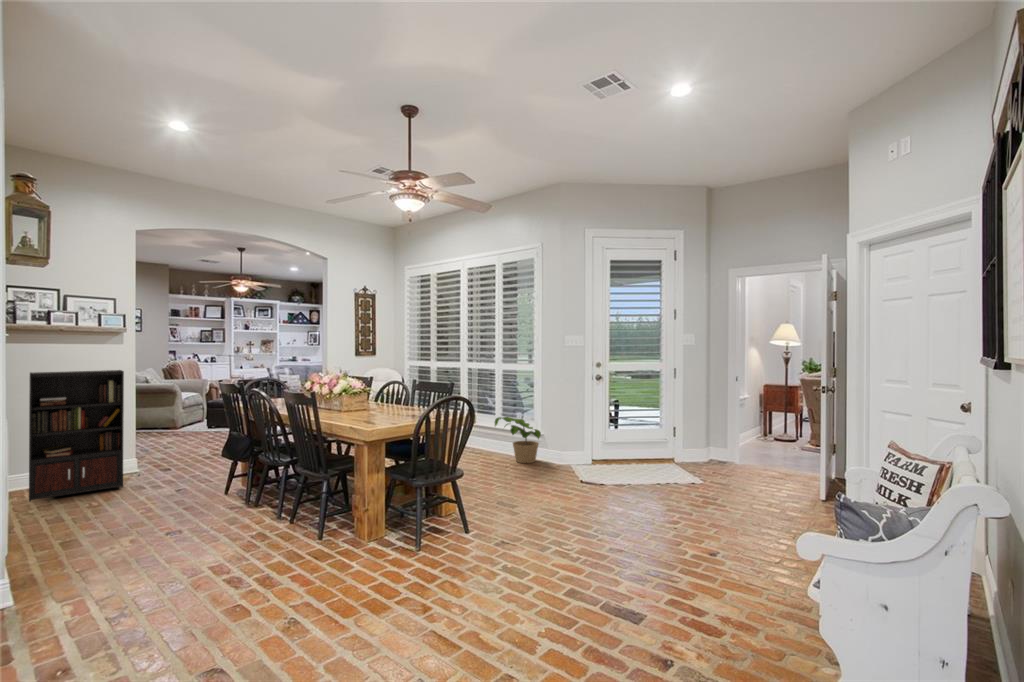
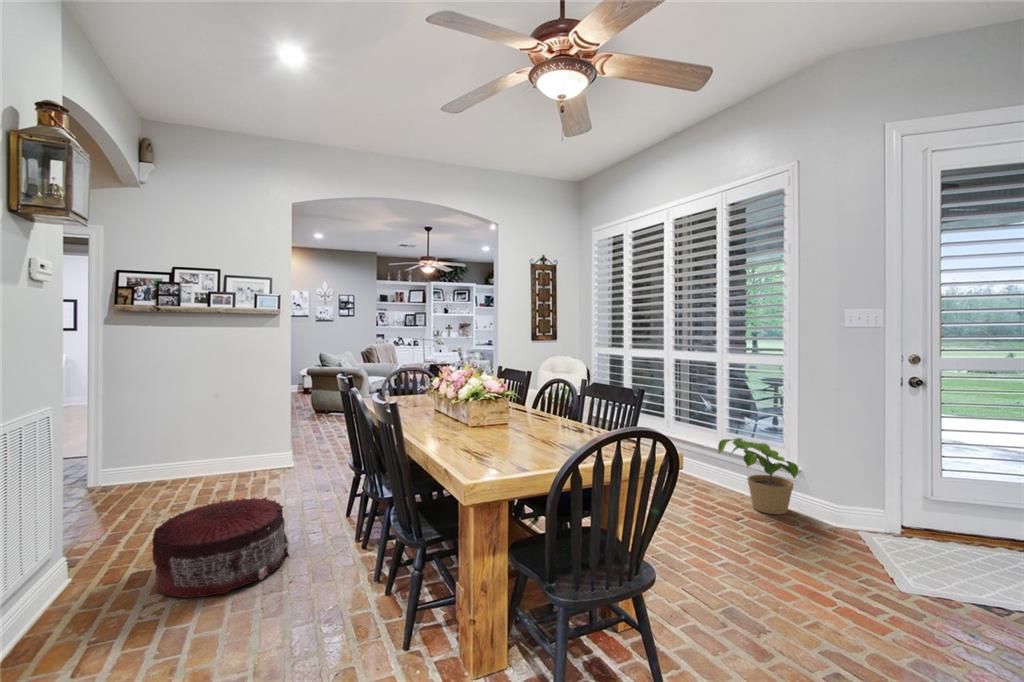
bookcase: present [29,370,140,502] -> none [171,356,295,499]
pouf: none [81,477,194,546] -> present [152,497,289,598]

